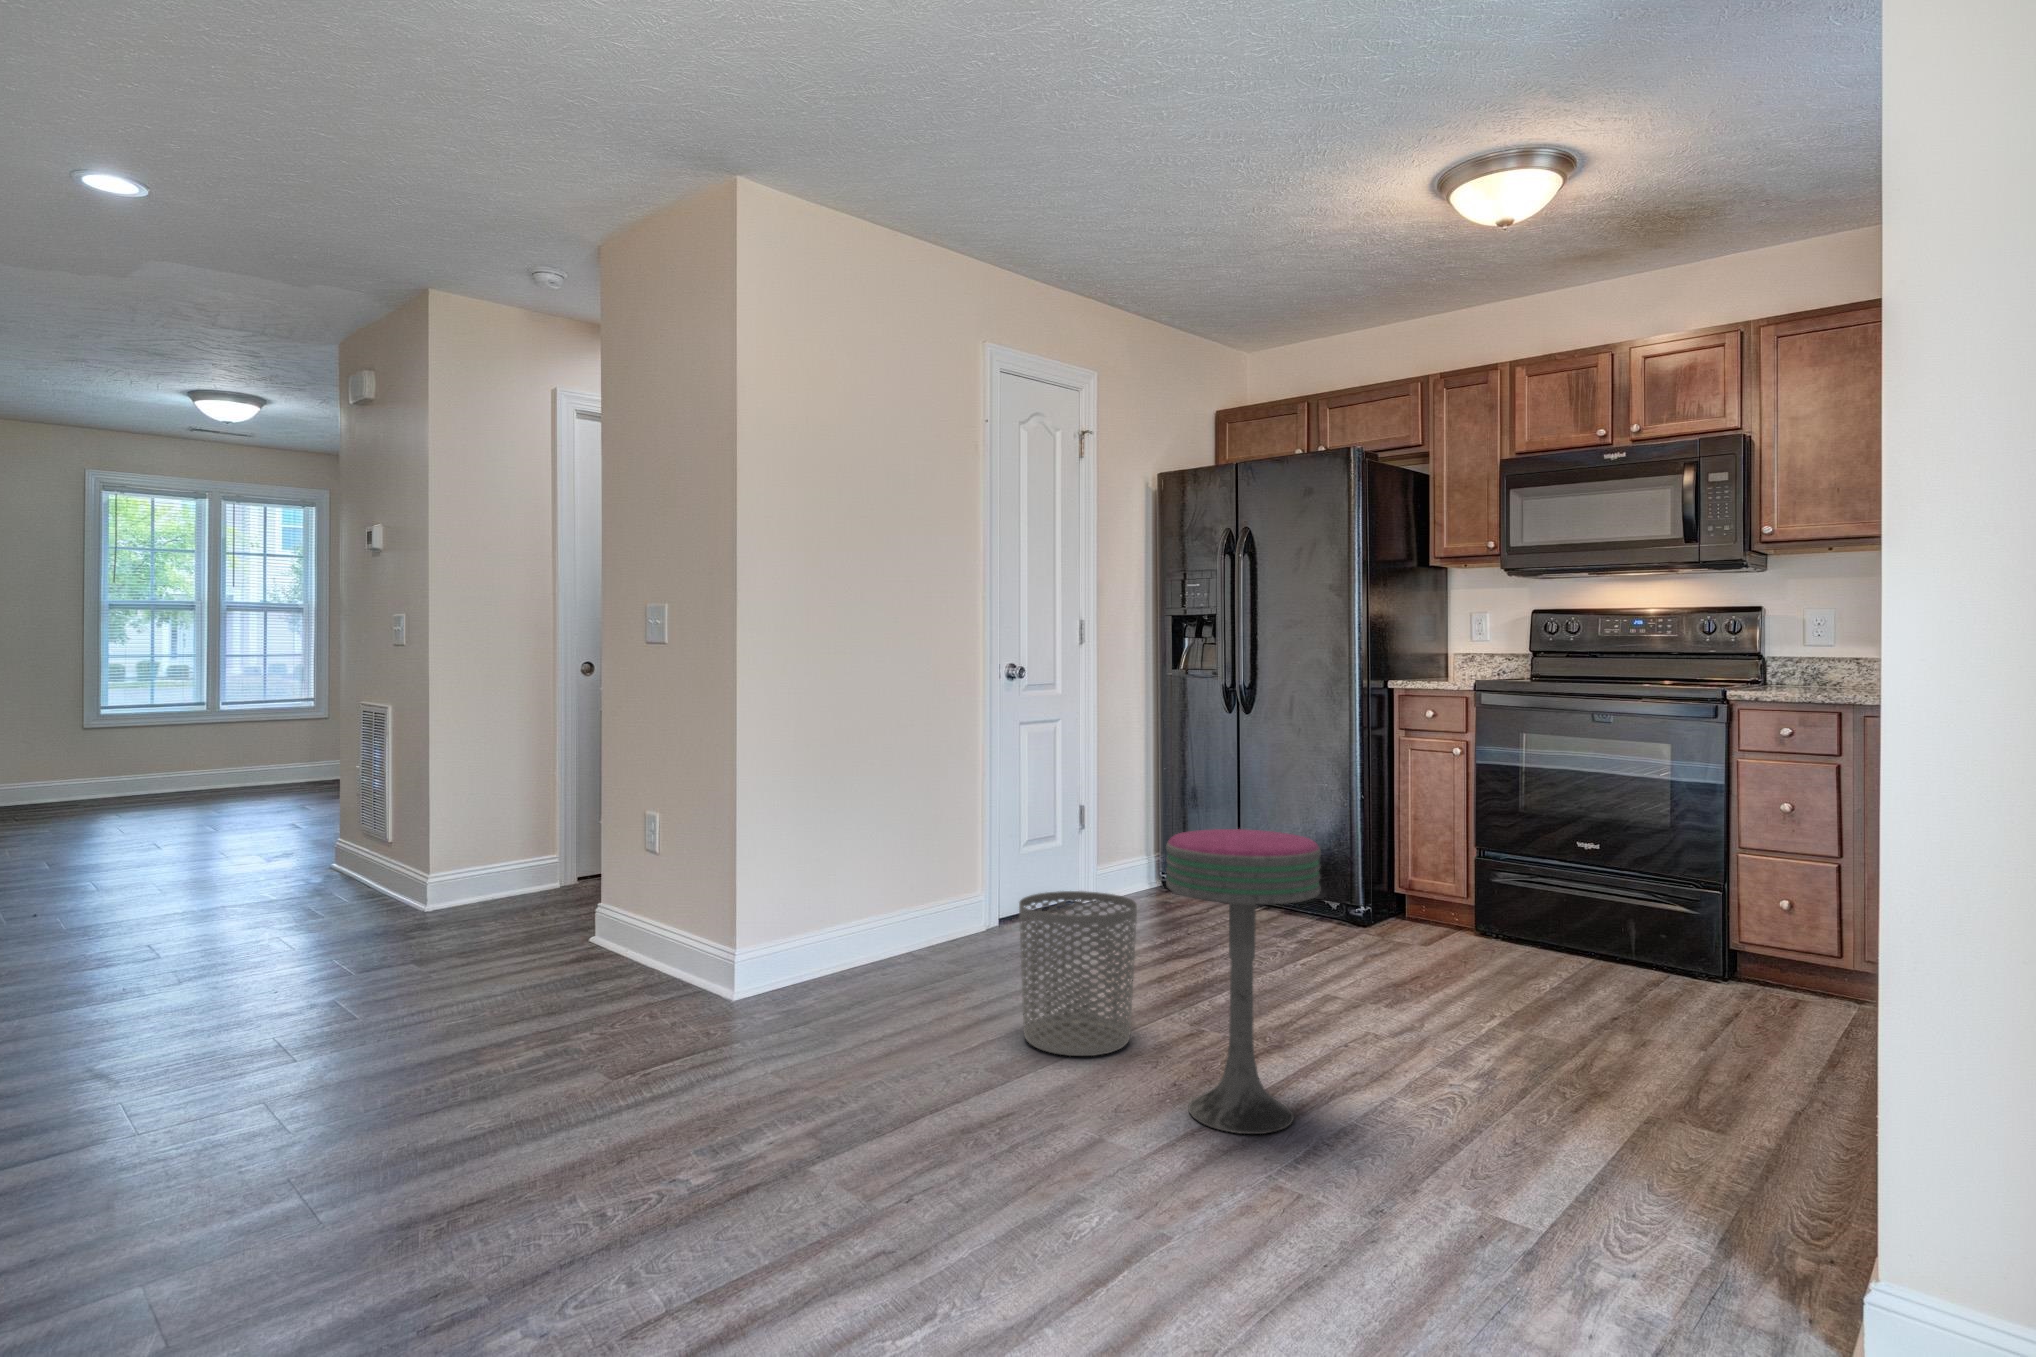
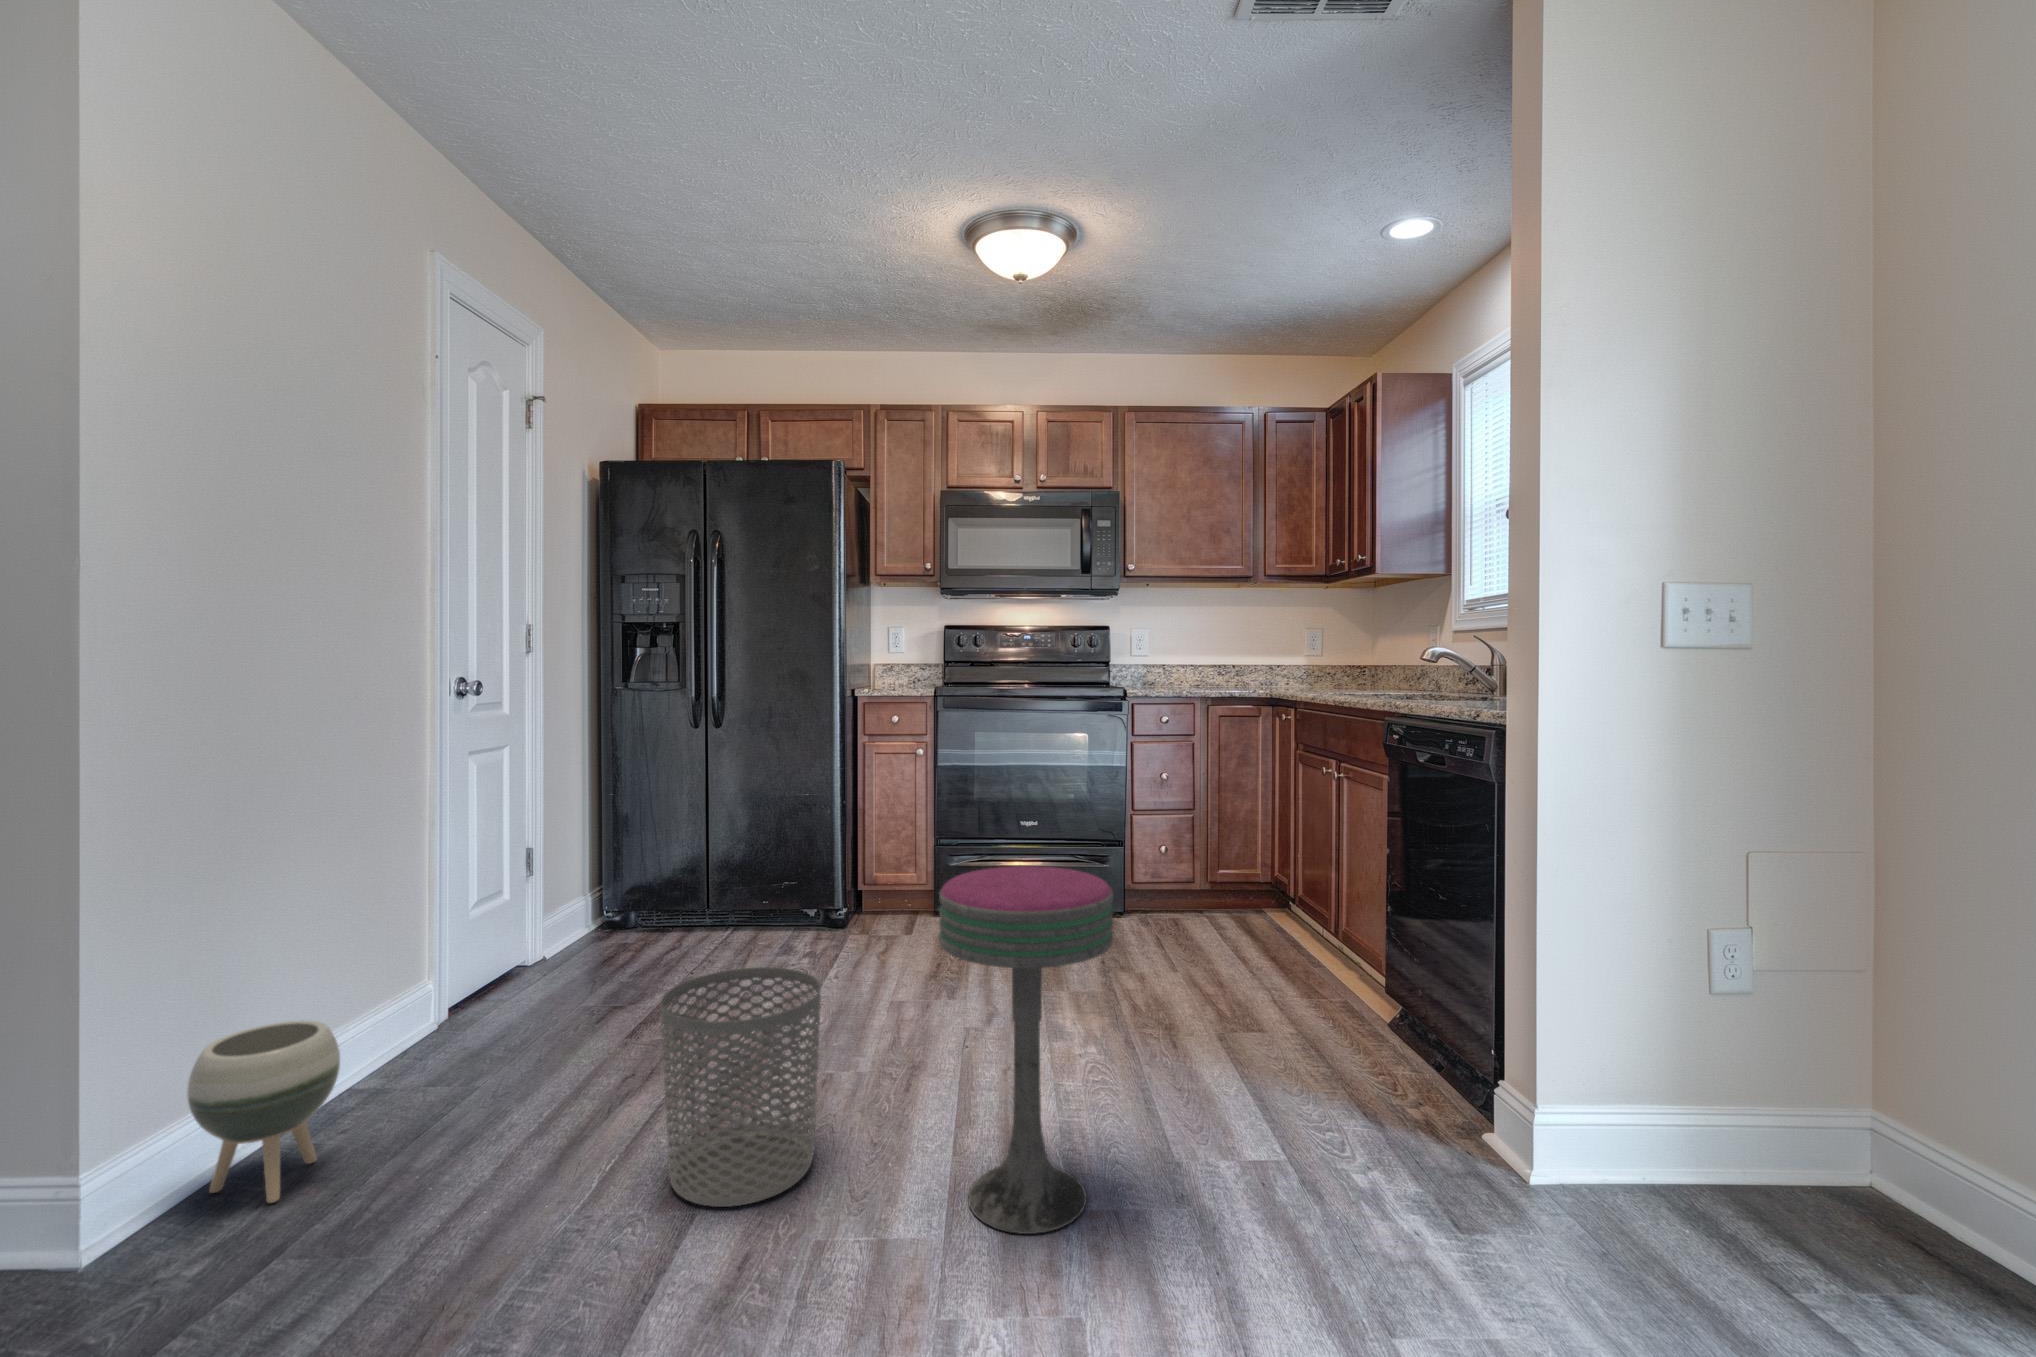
planter: none [815,878,888,981] -> present [187,1021,340,1203]

